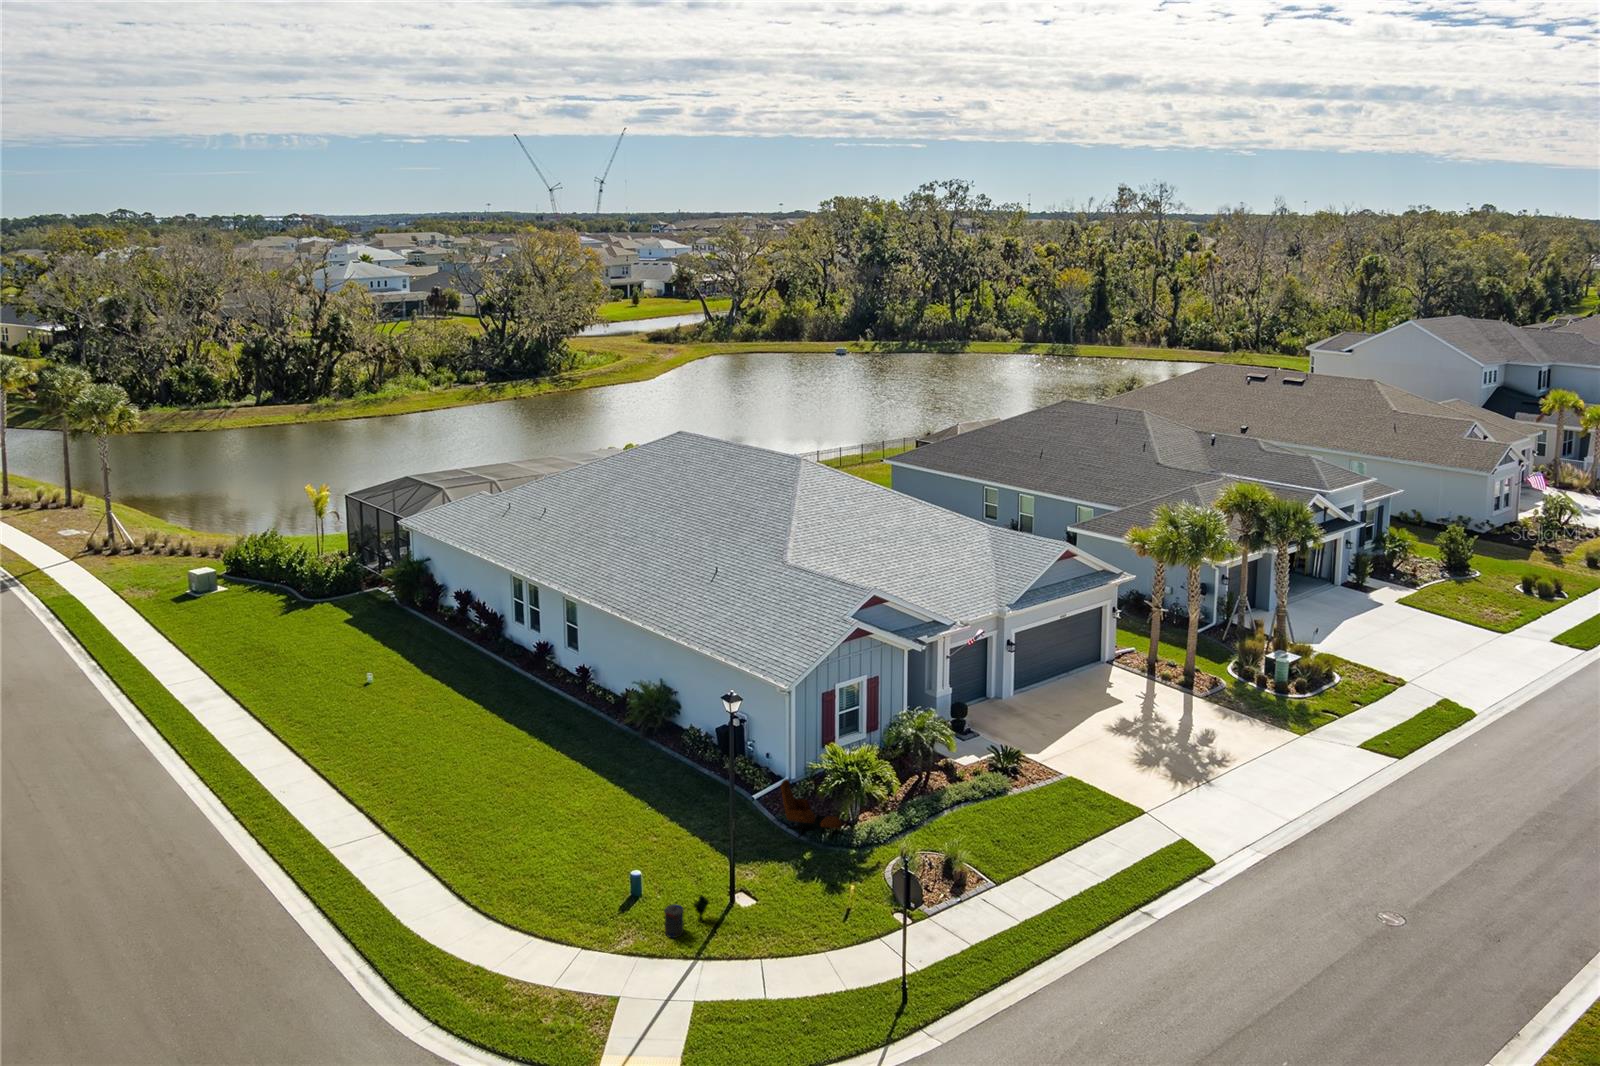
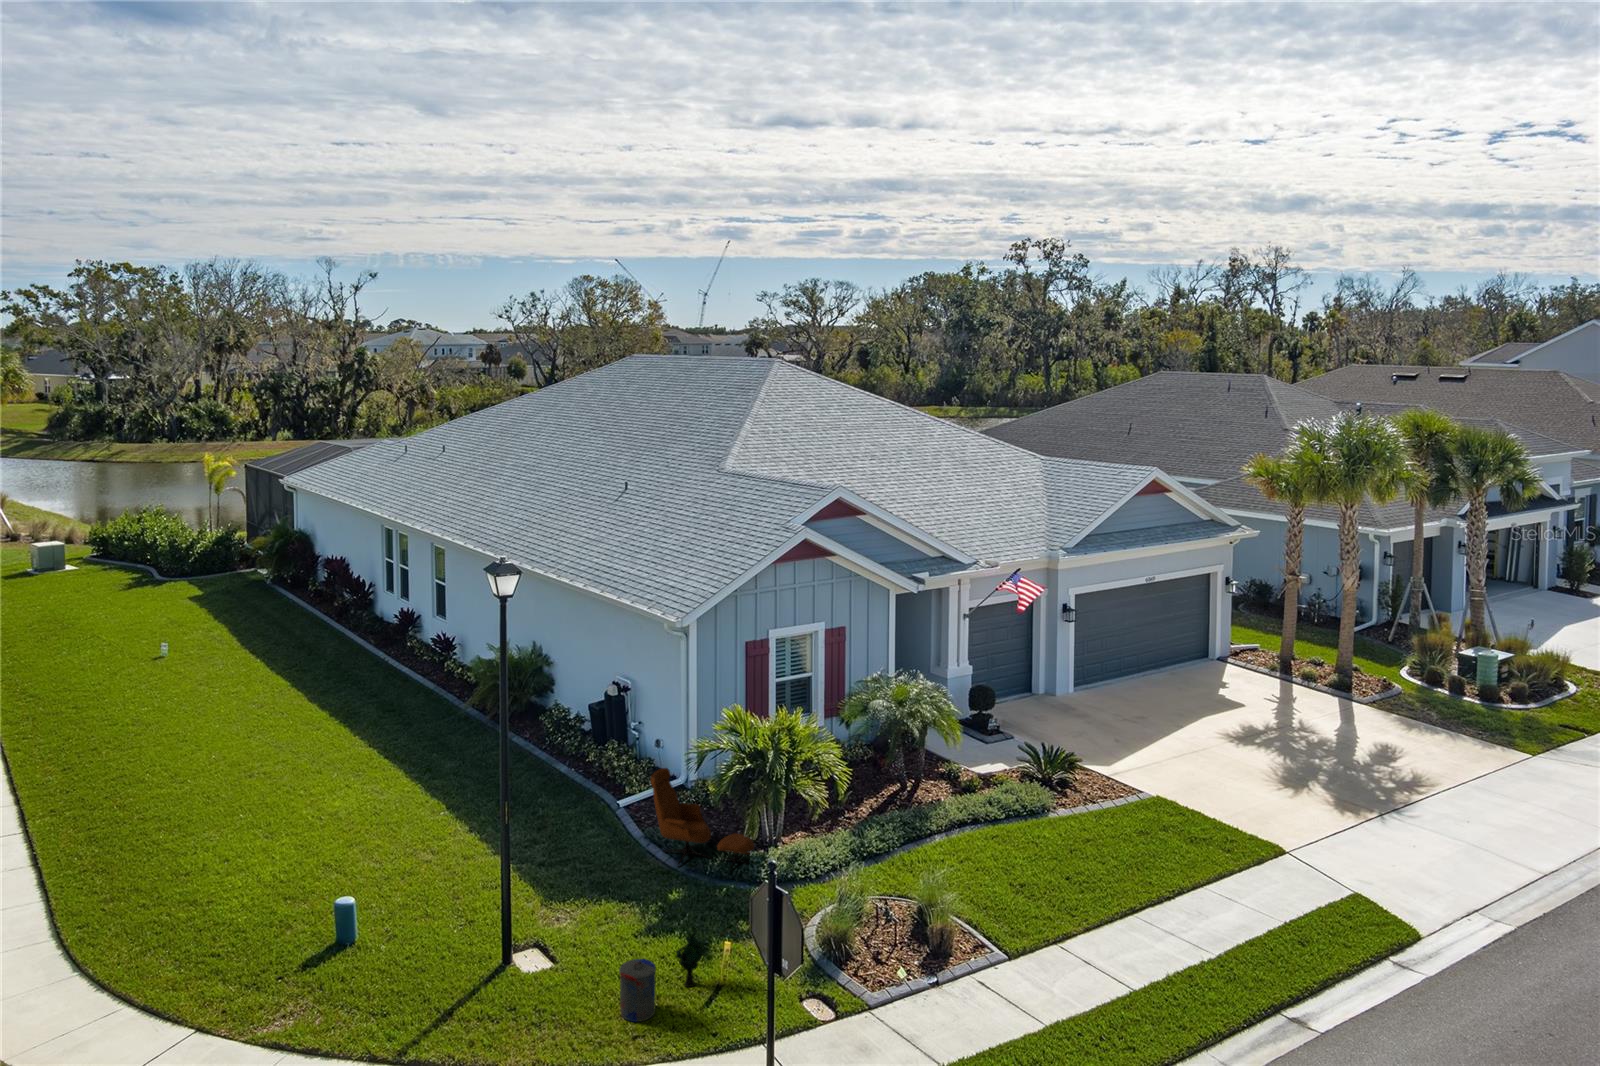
decorative plant: present [693,895,709,923] -> present [674,929,705,987]
trash can: present [664,904,684,938] -> present [619,959,656,1022]

